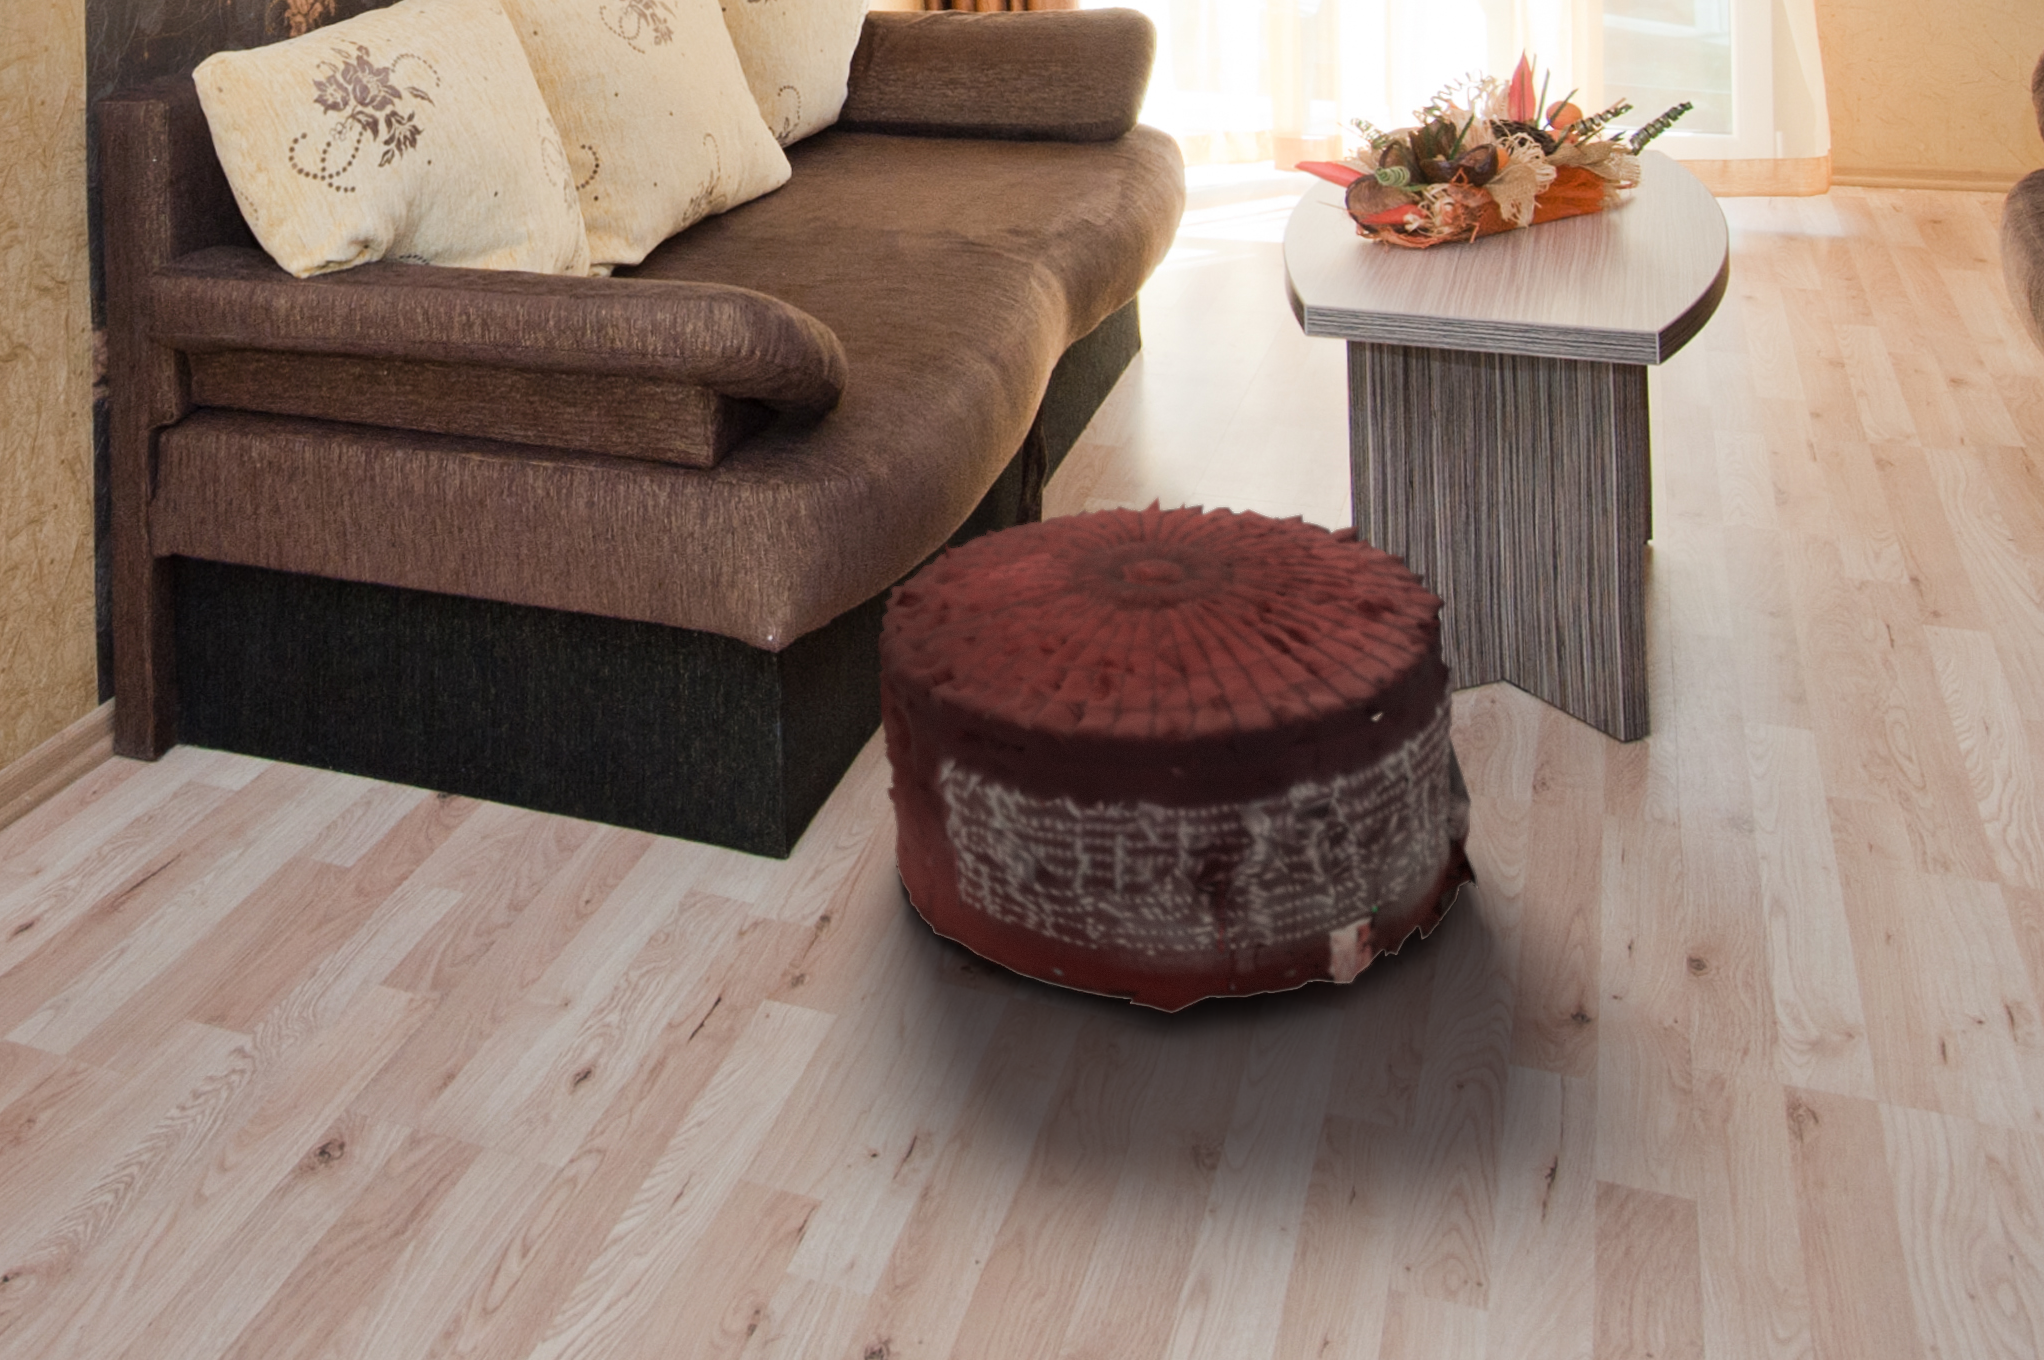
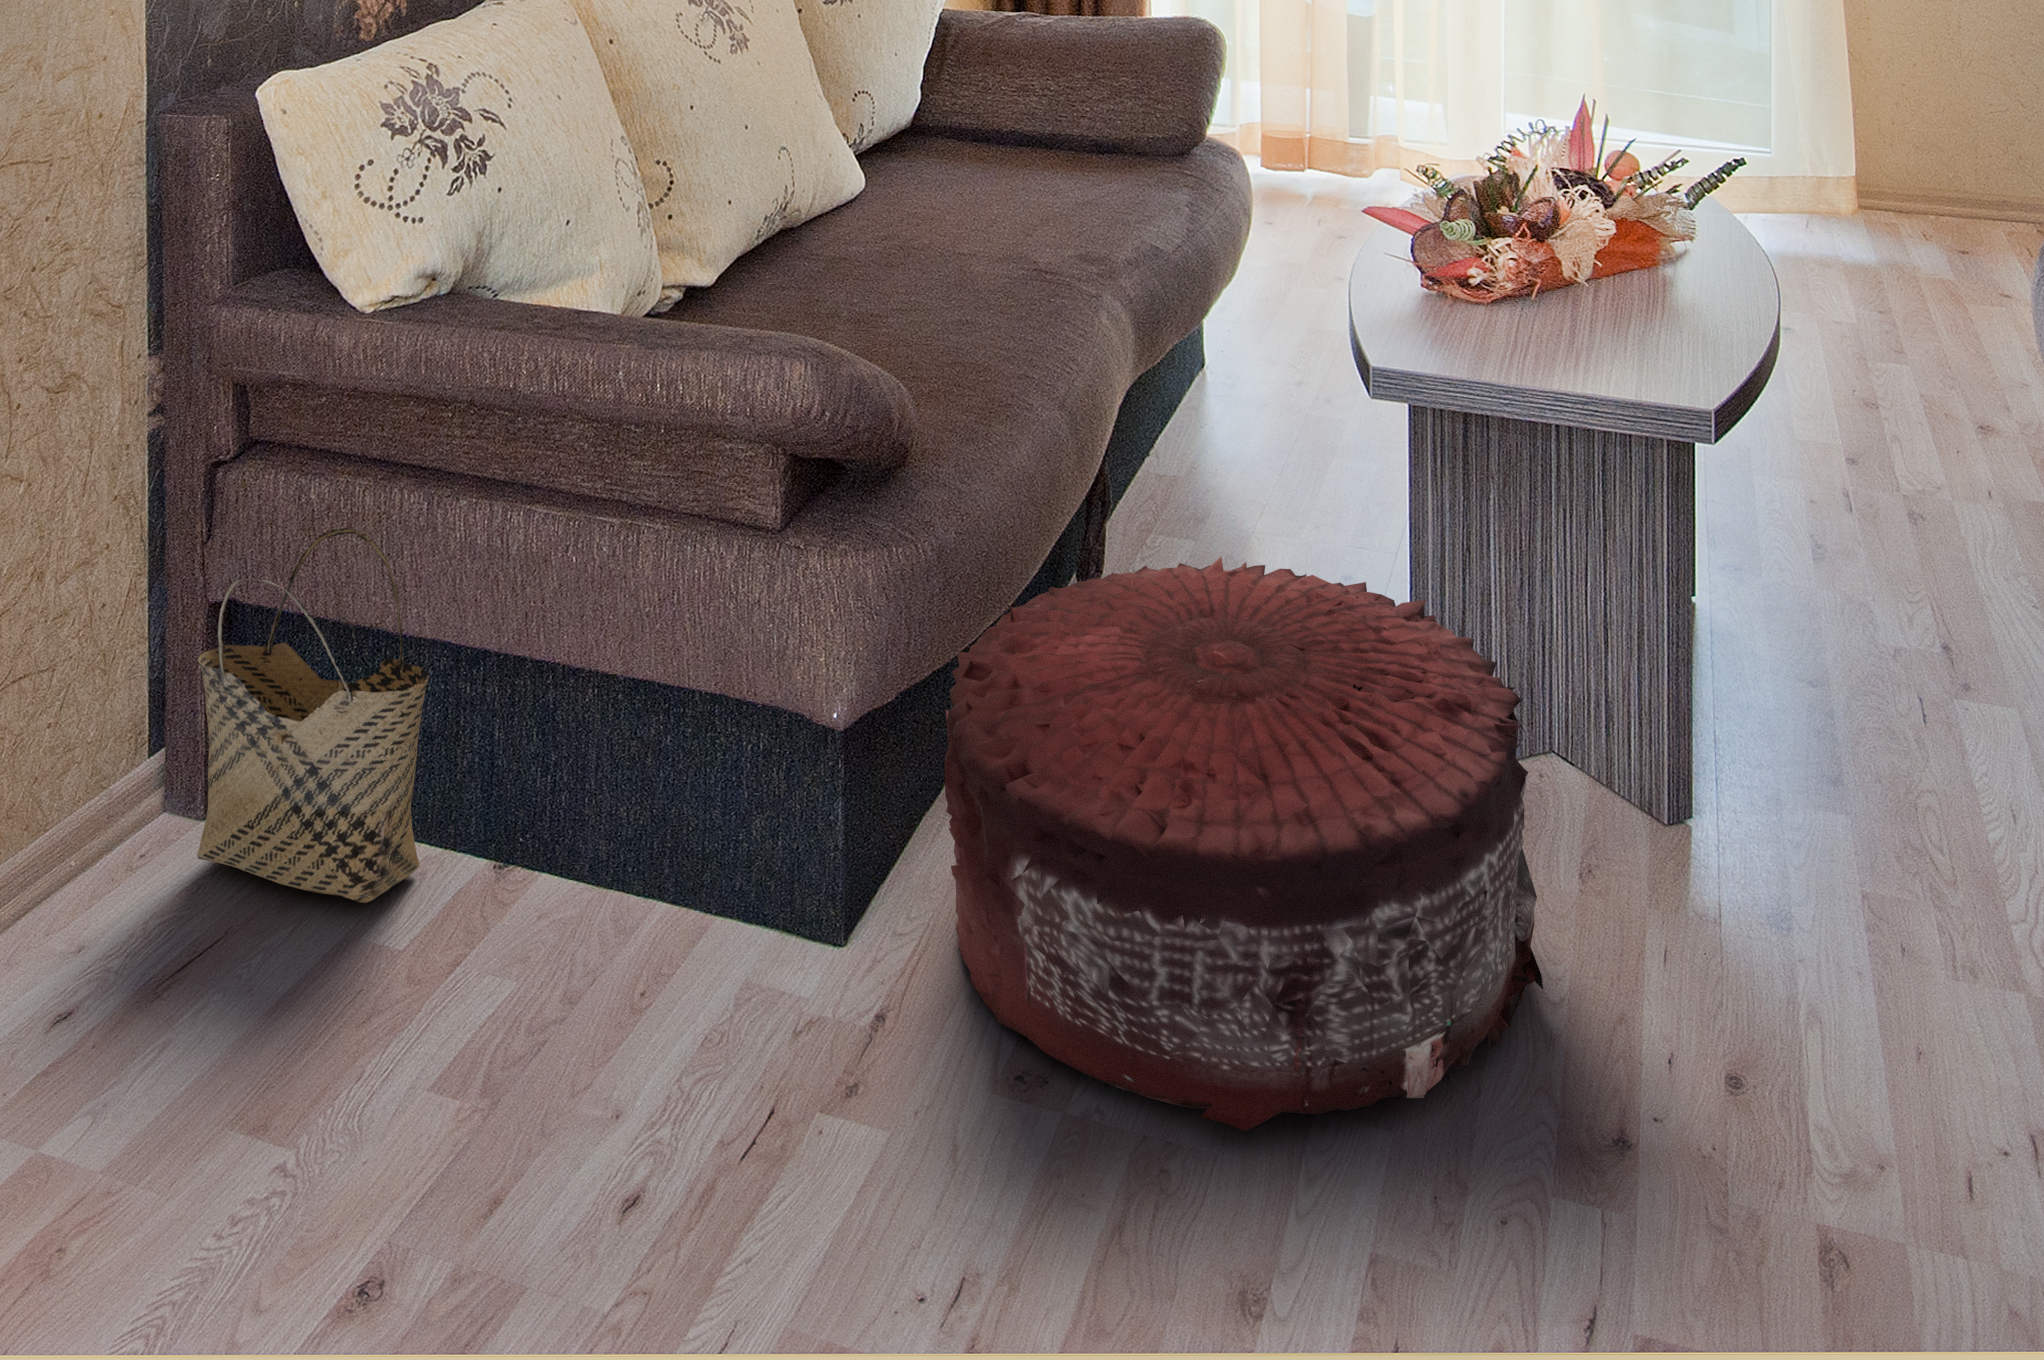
woven basket: none [147,488,372,851] -> present [197,528,429,903]

